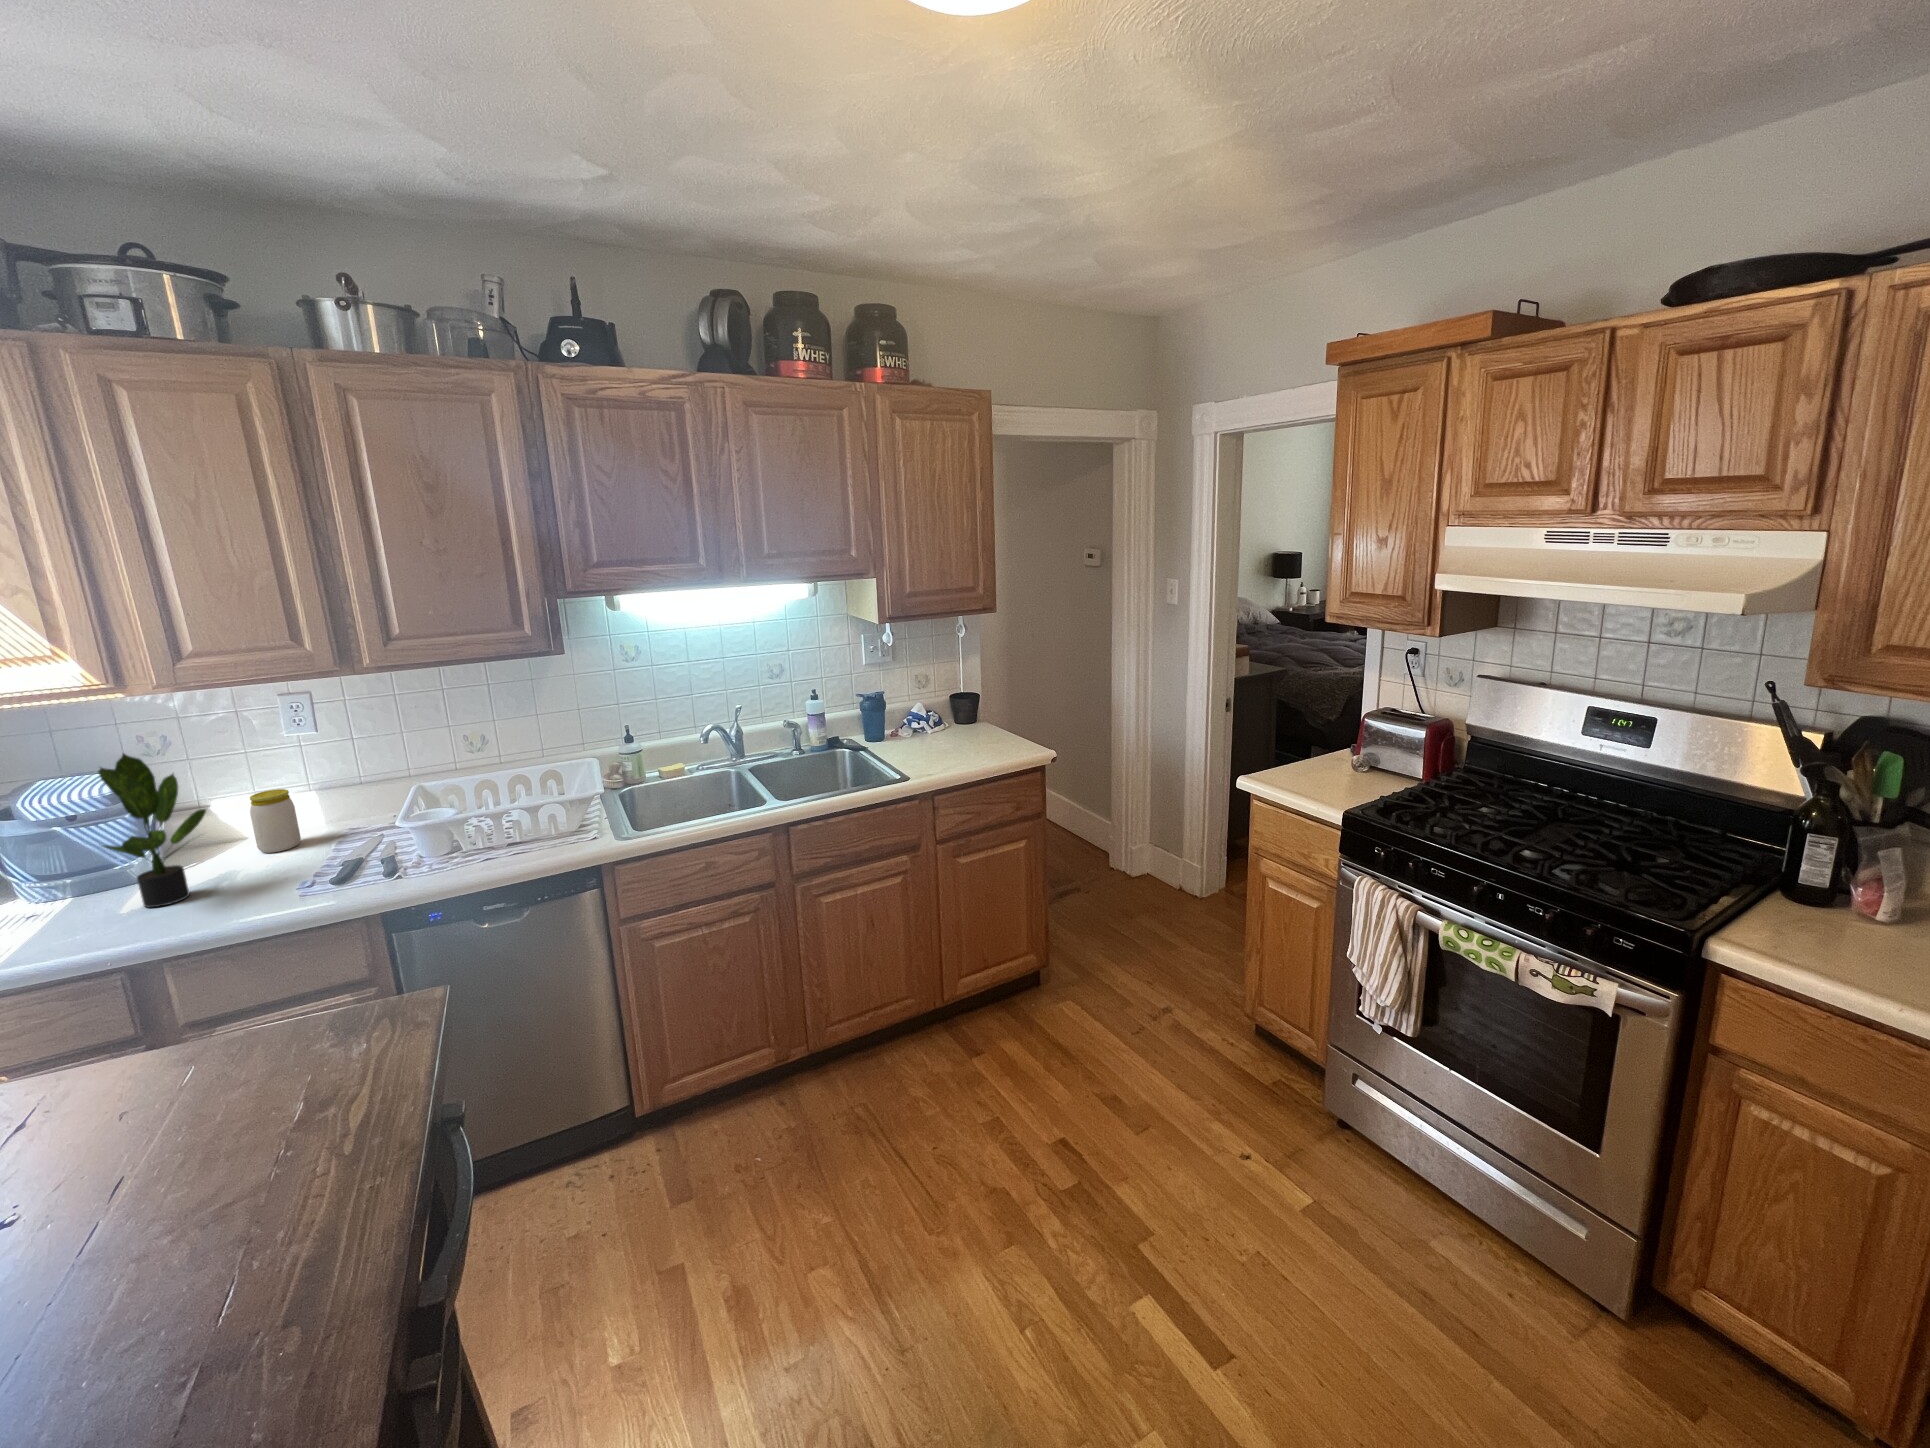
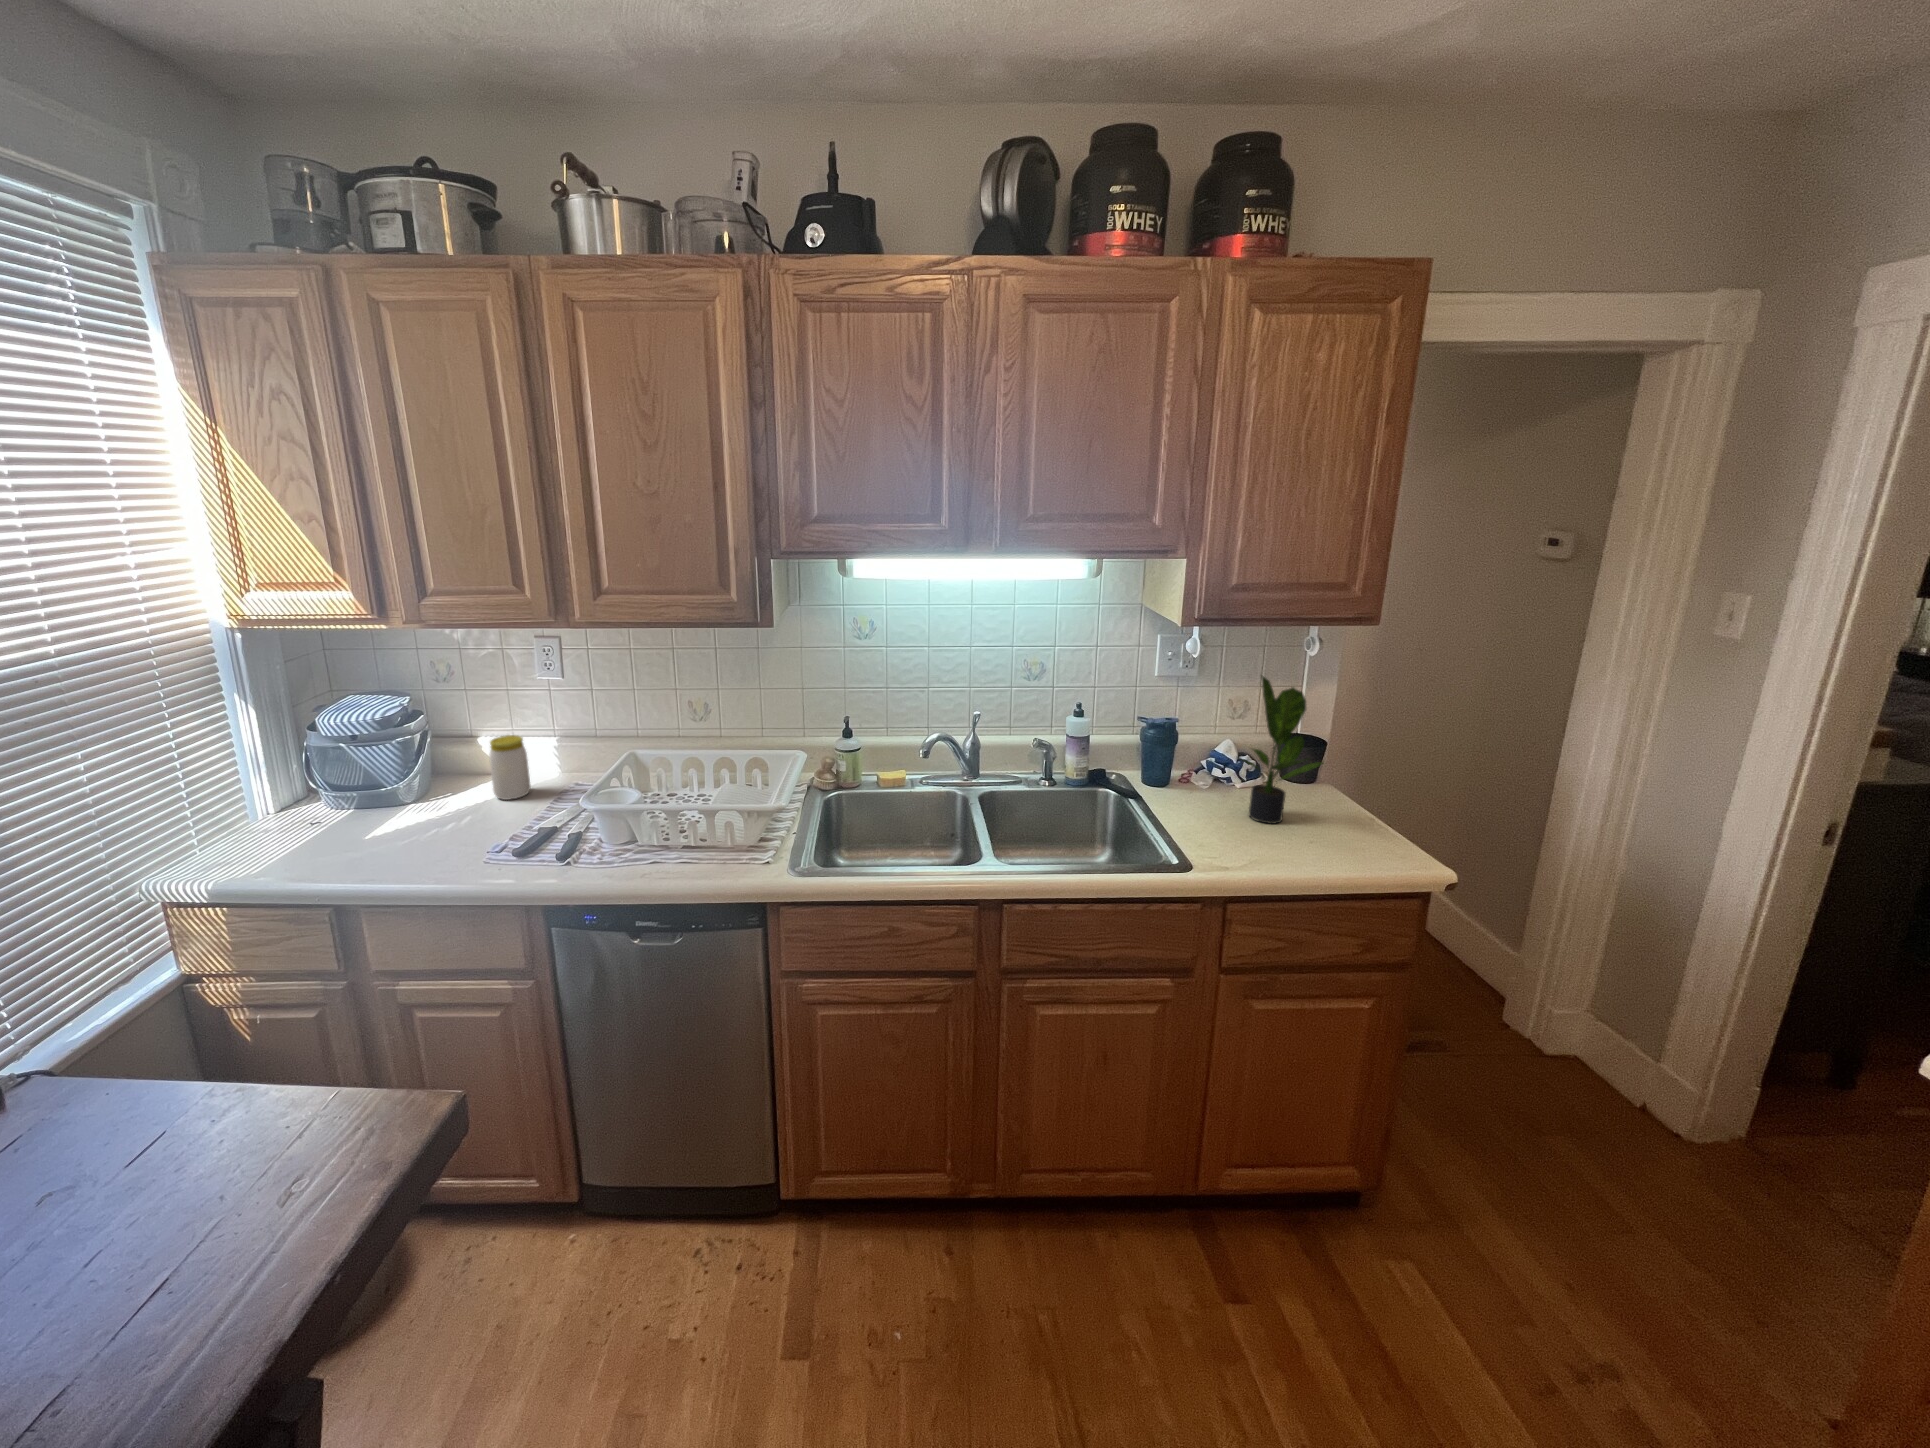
potted plant: present [99,754,206,908] -> present [1243,676,1322,824]

